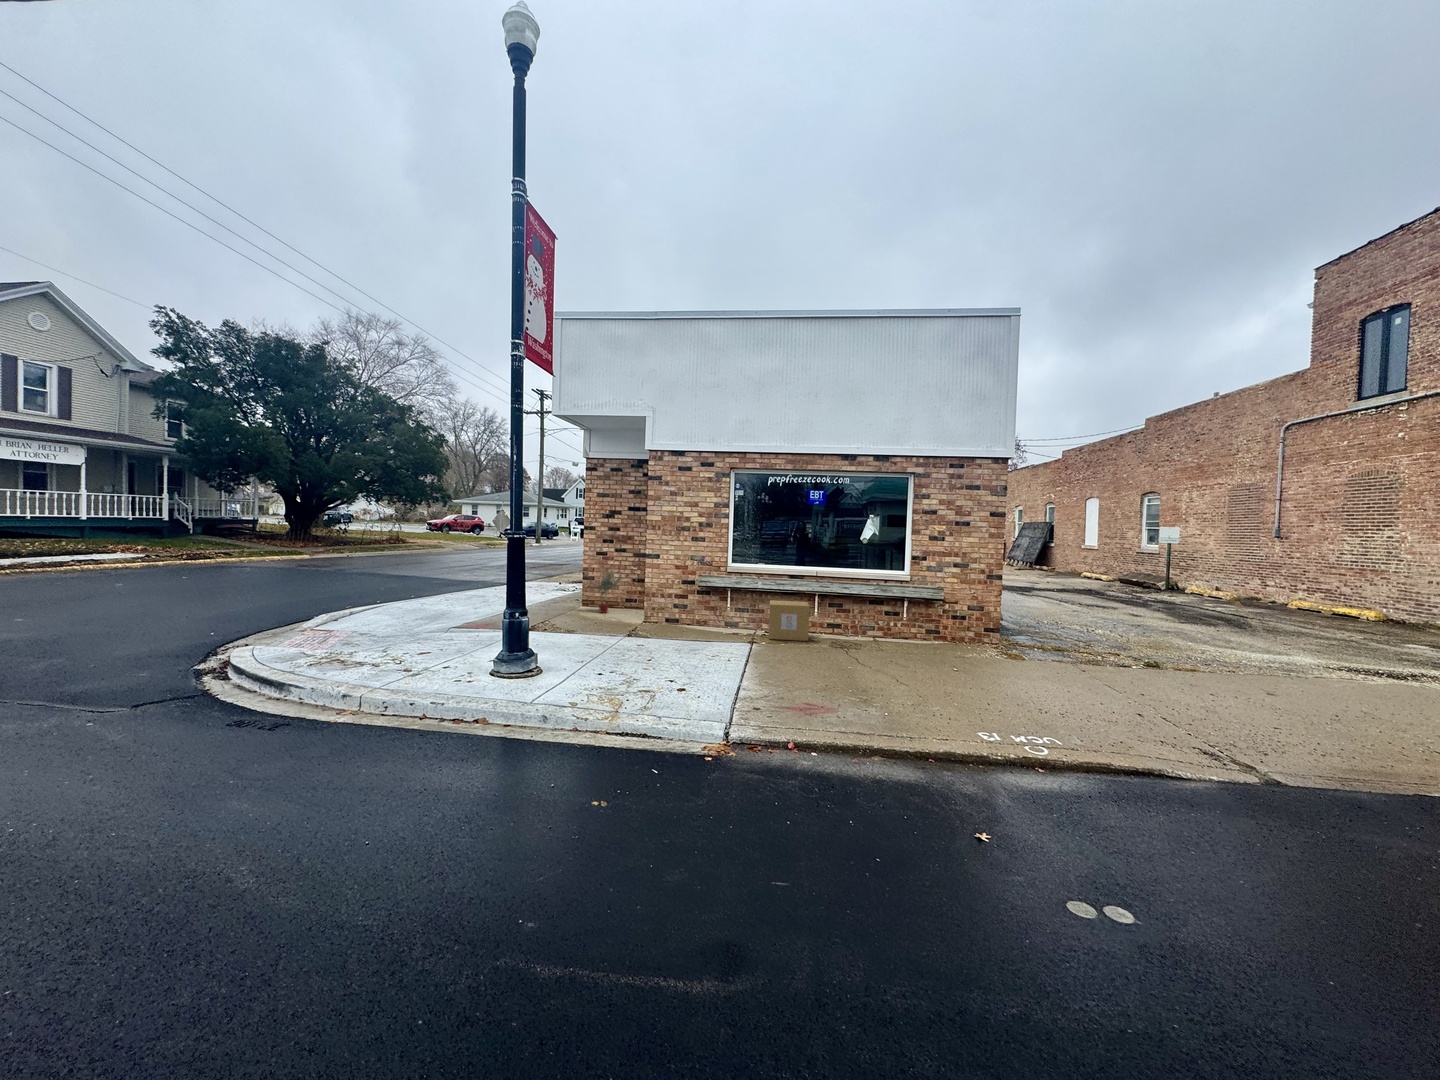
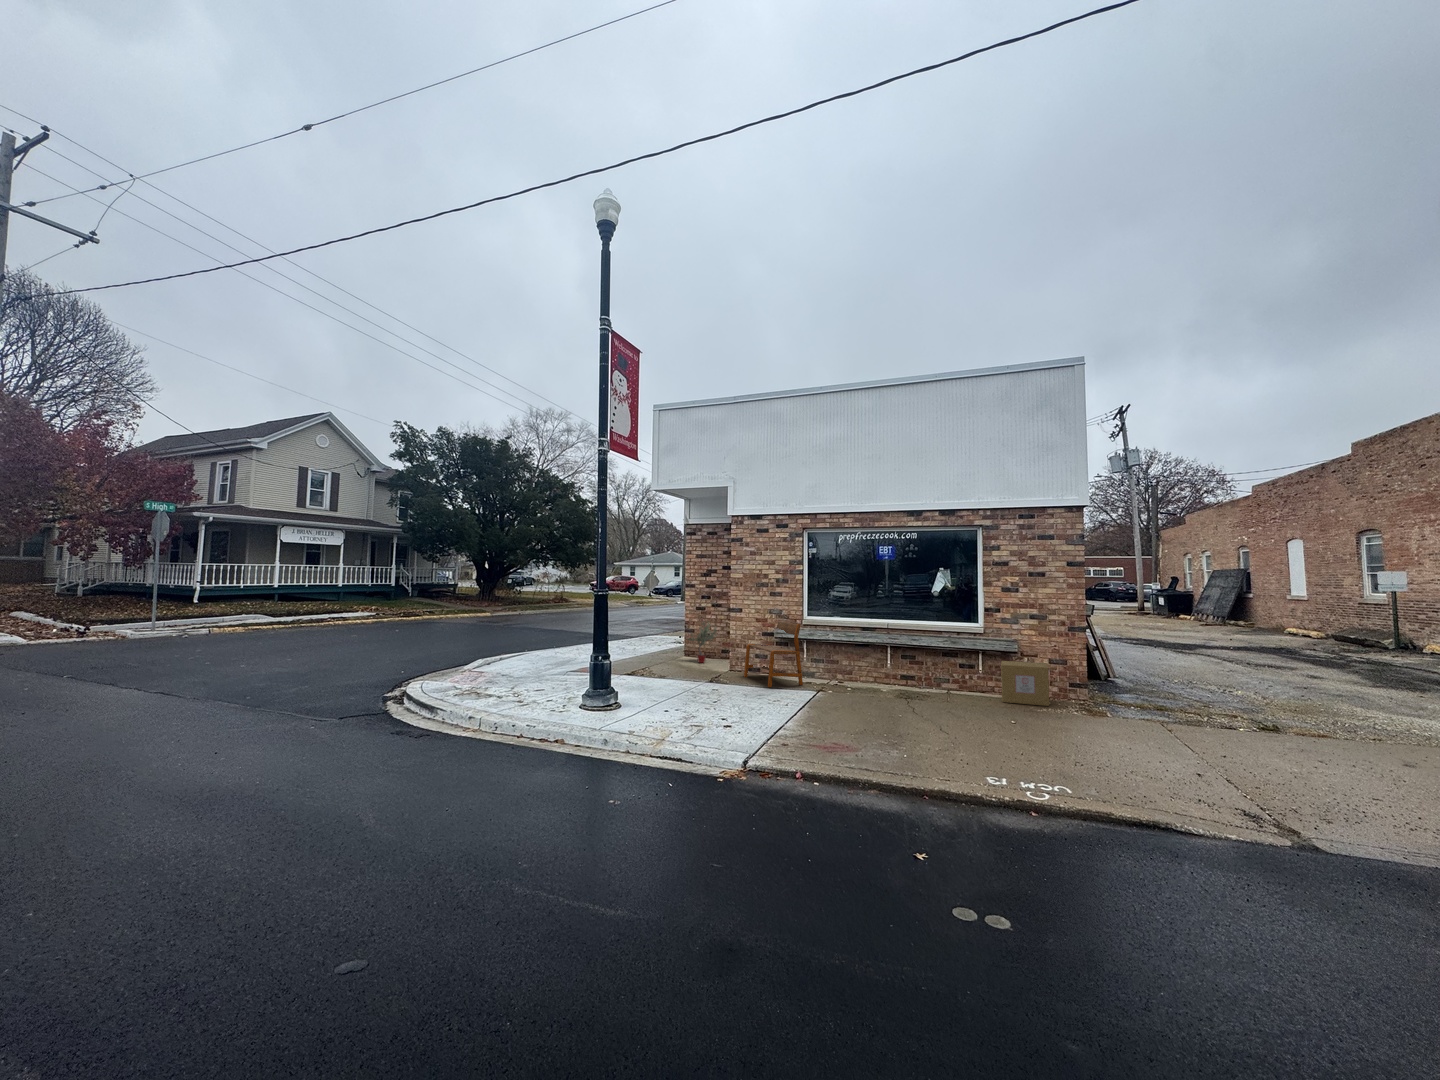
bench: none [661,567,729,639] -> present [744,622,803,687]
cardboard box: present [769,600,809,641] -> present [1001,661,1049,706]

